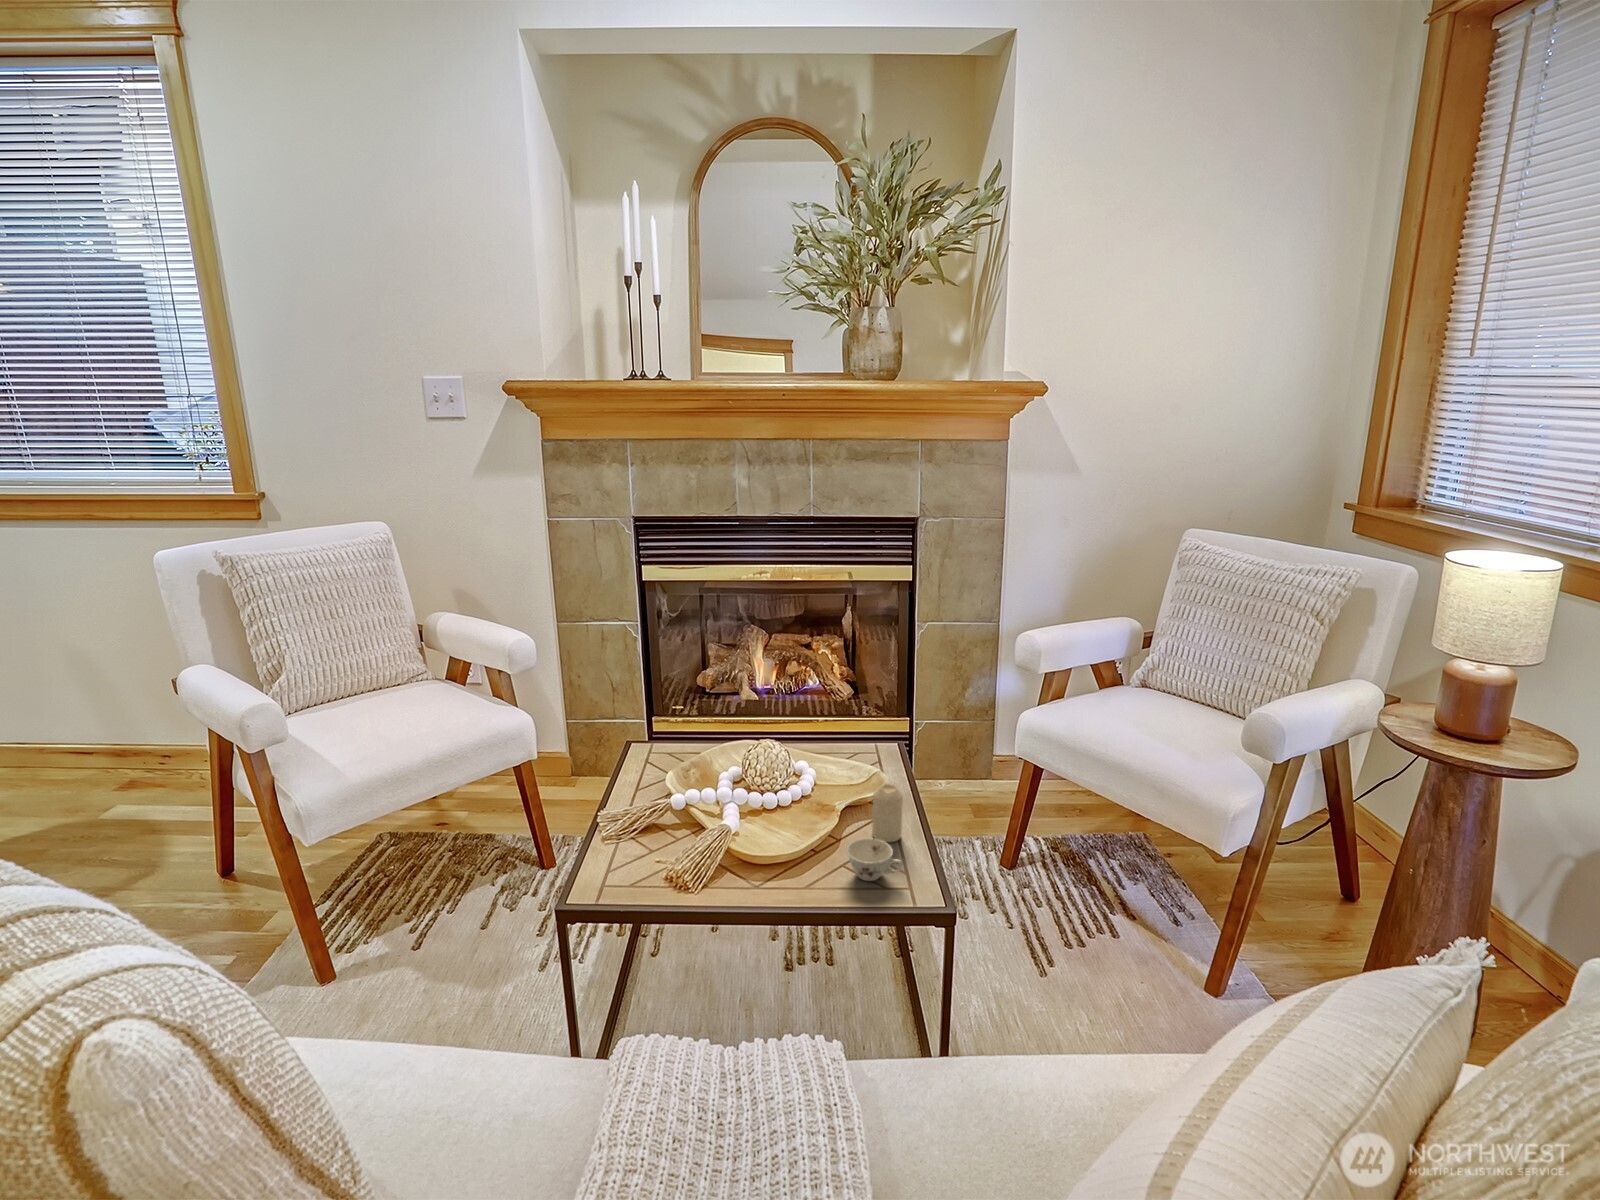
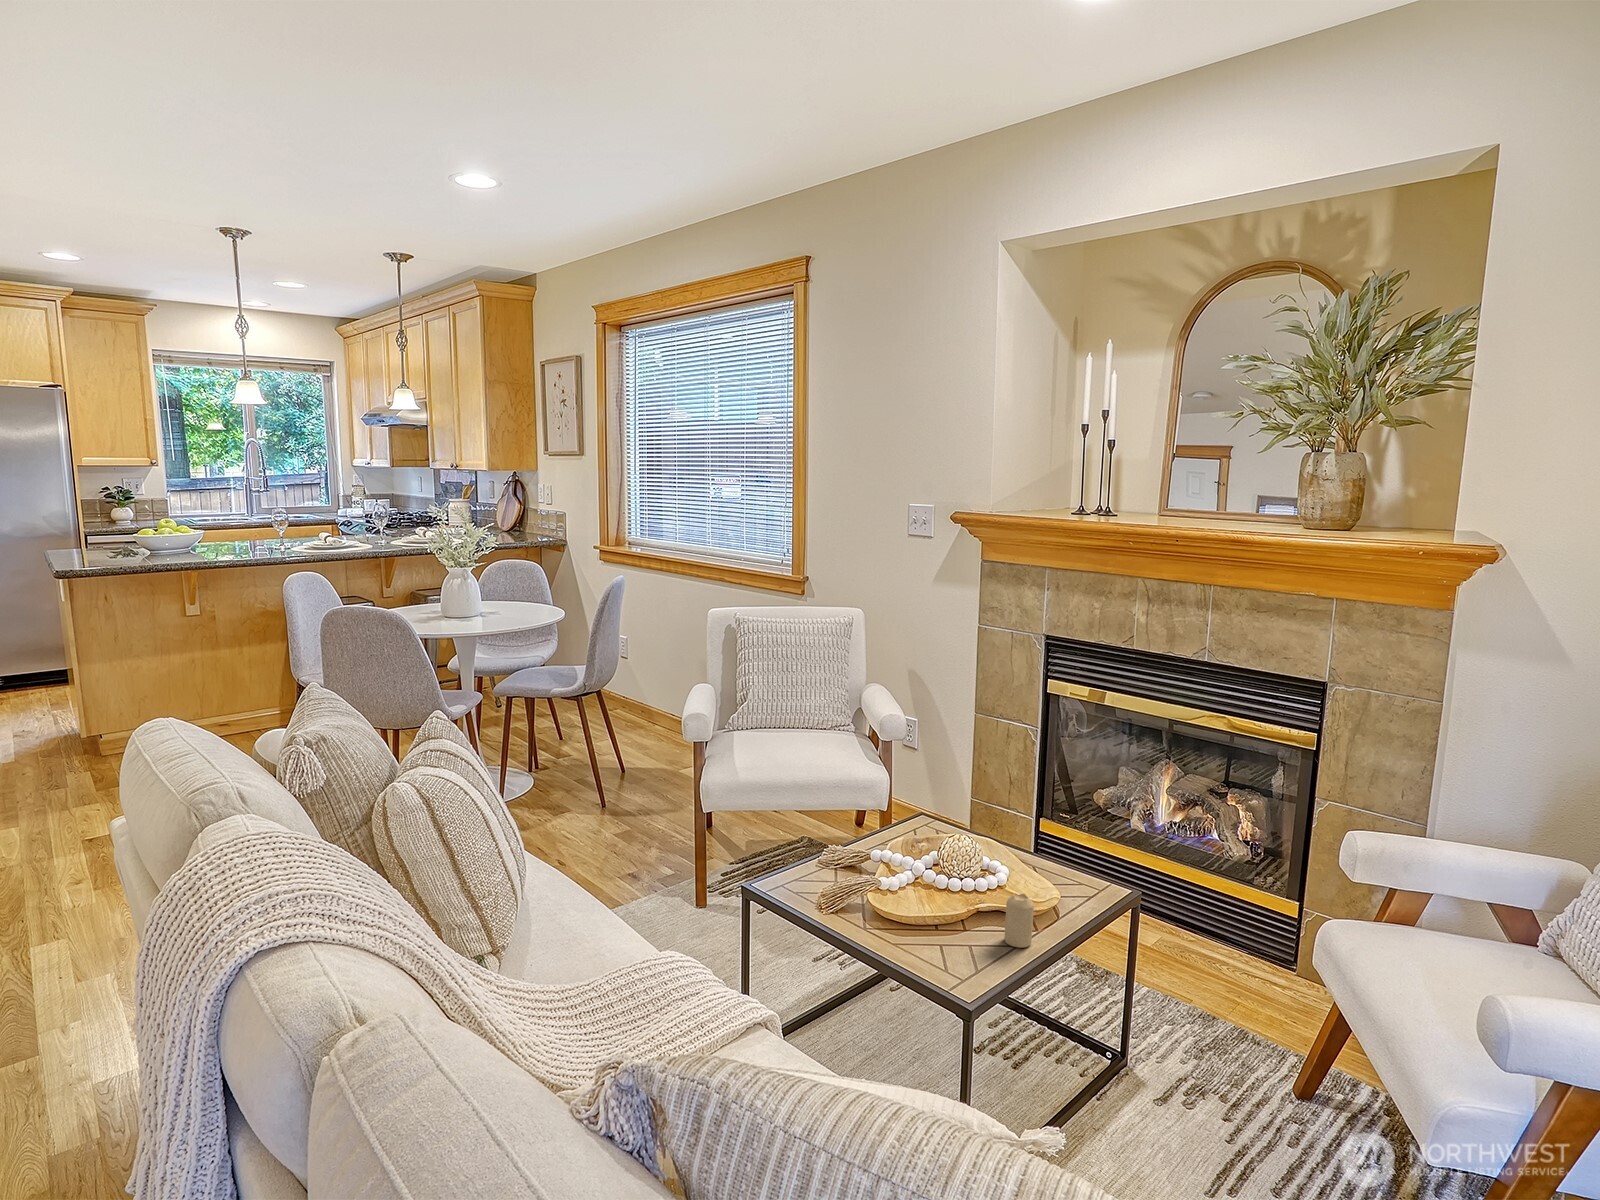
teacup: present [846,838,902,881] -> none [944,924,985,960]

